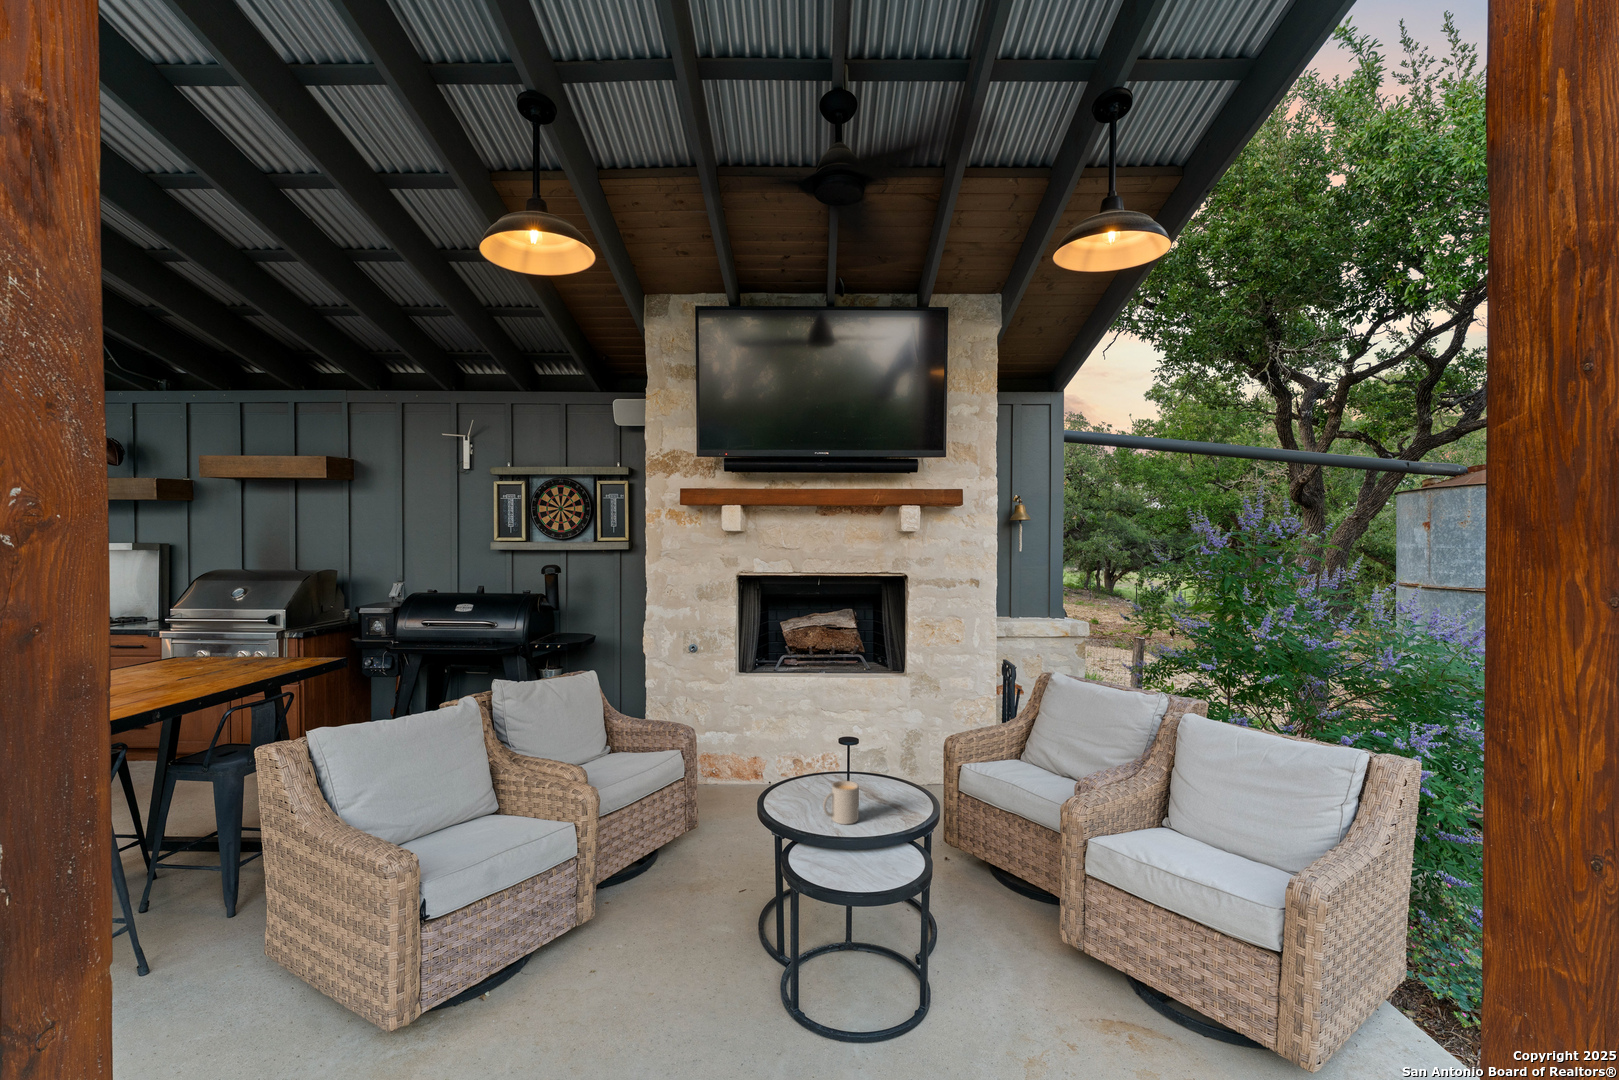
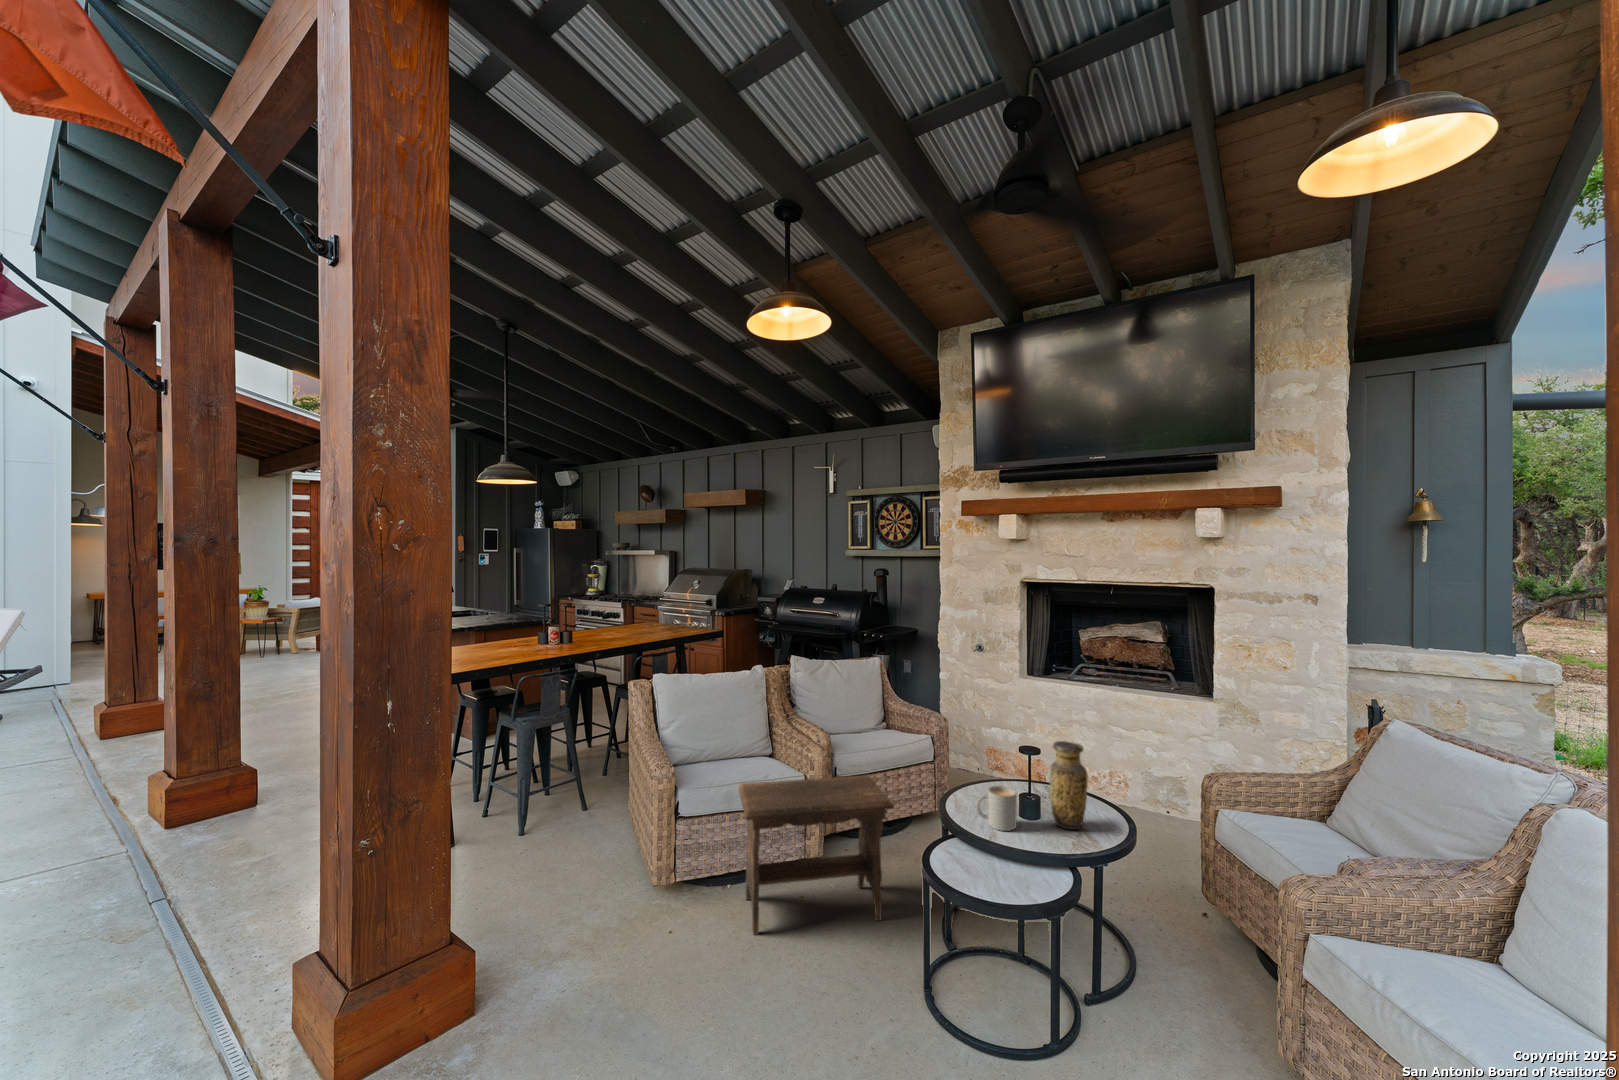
vase: none [877,727,910,809] -> present [1049,741,1087,830]
footstool: none [510,805,713,1036] -> present [738,775,894,935]

